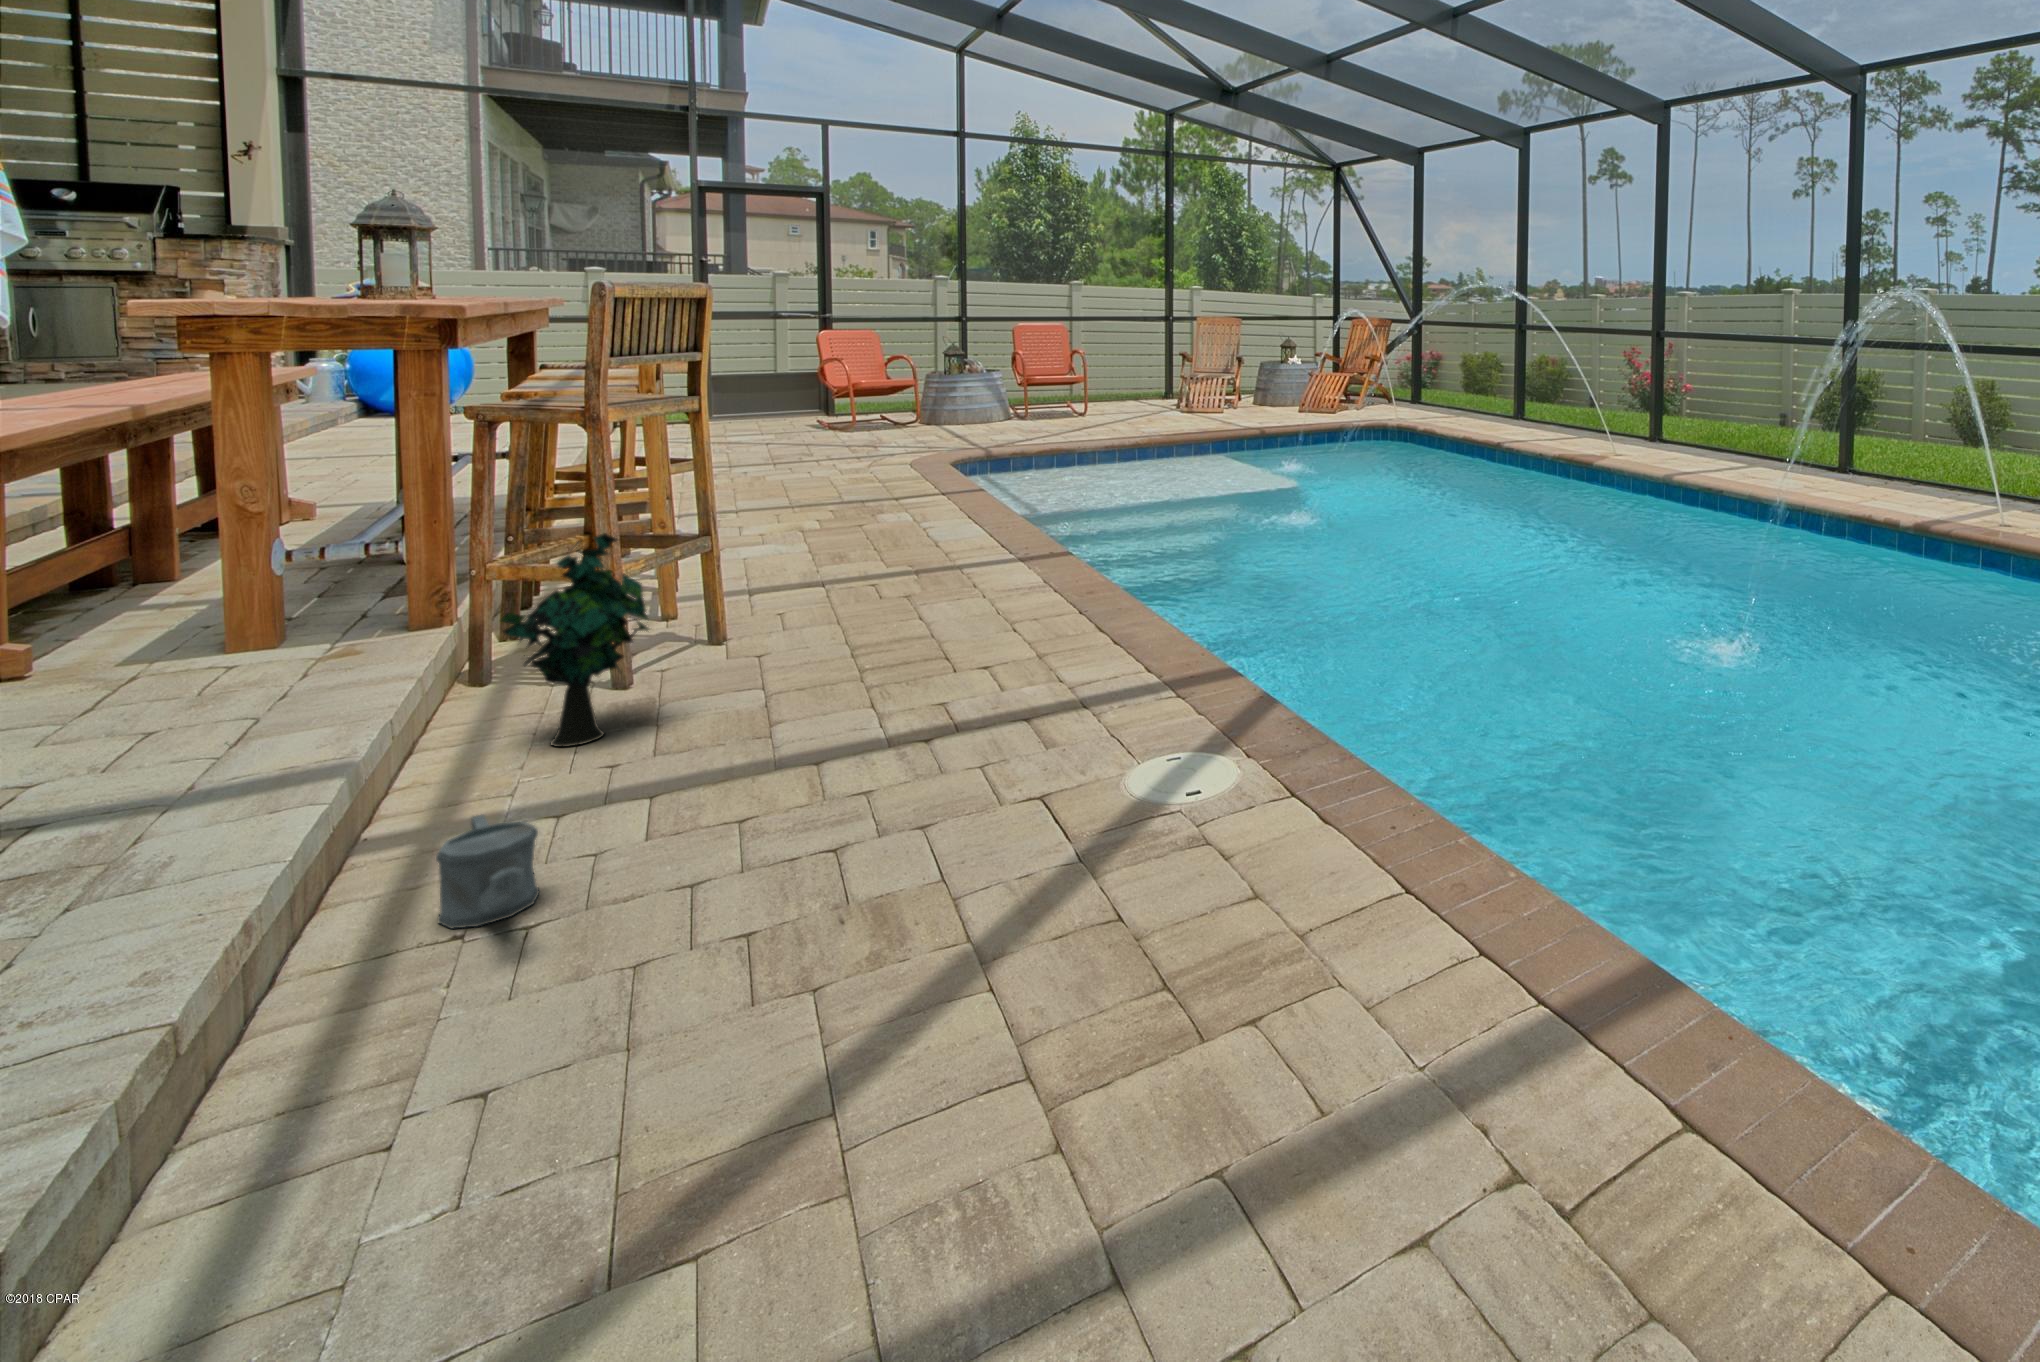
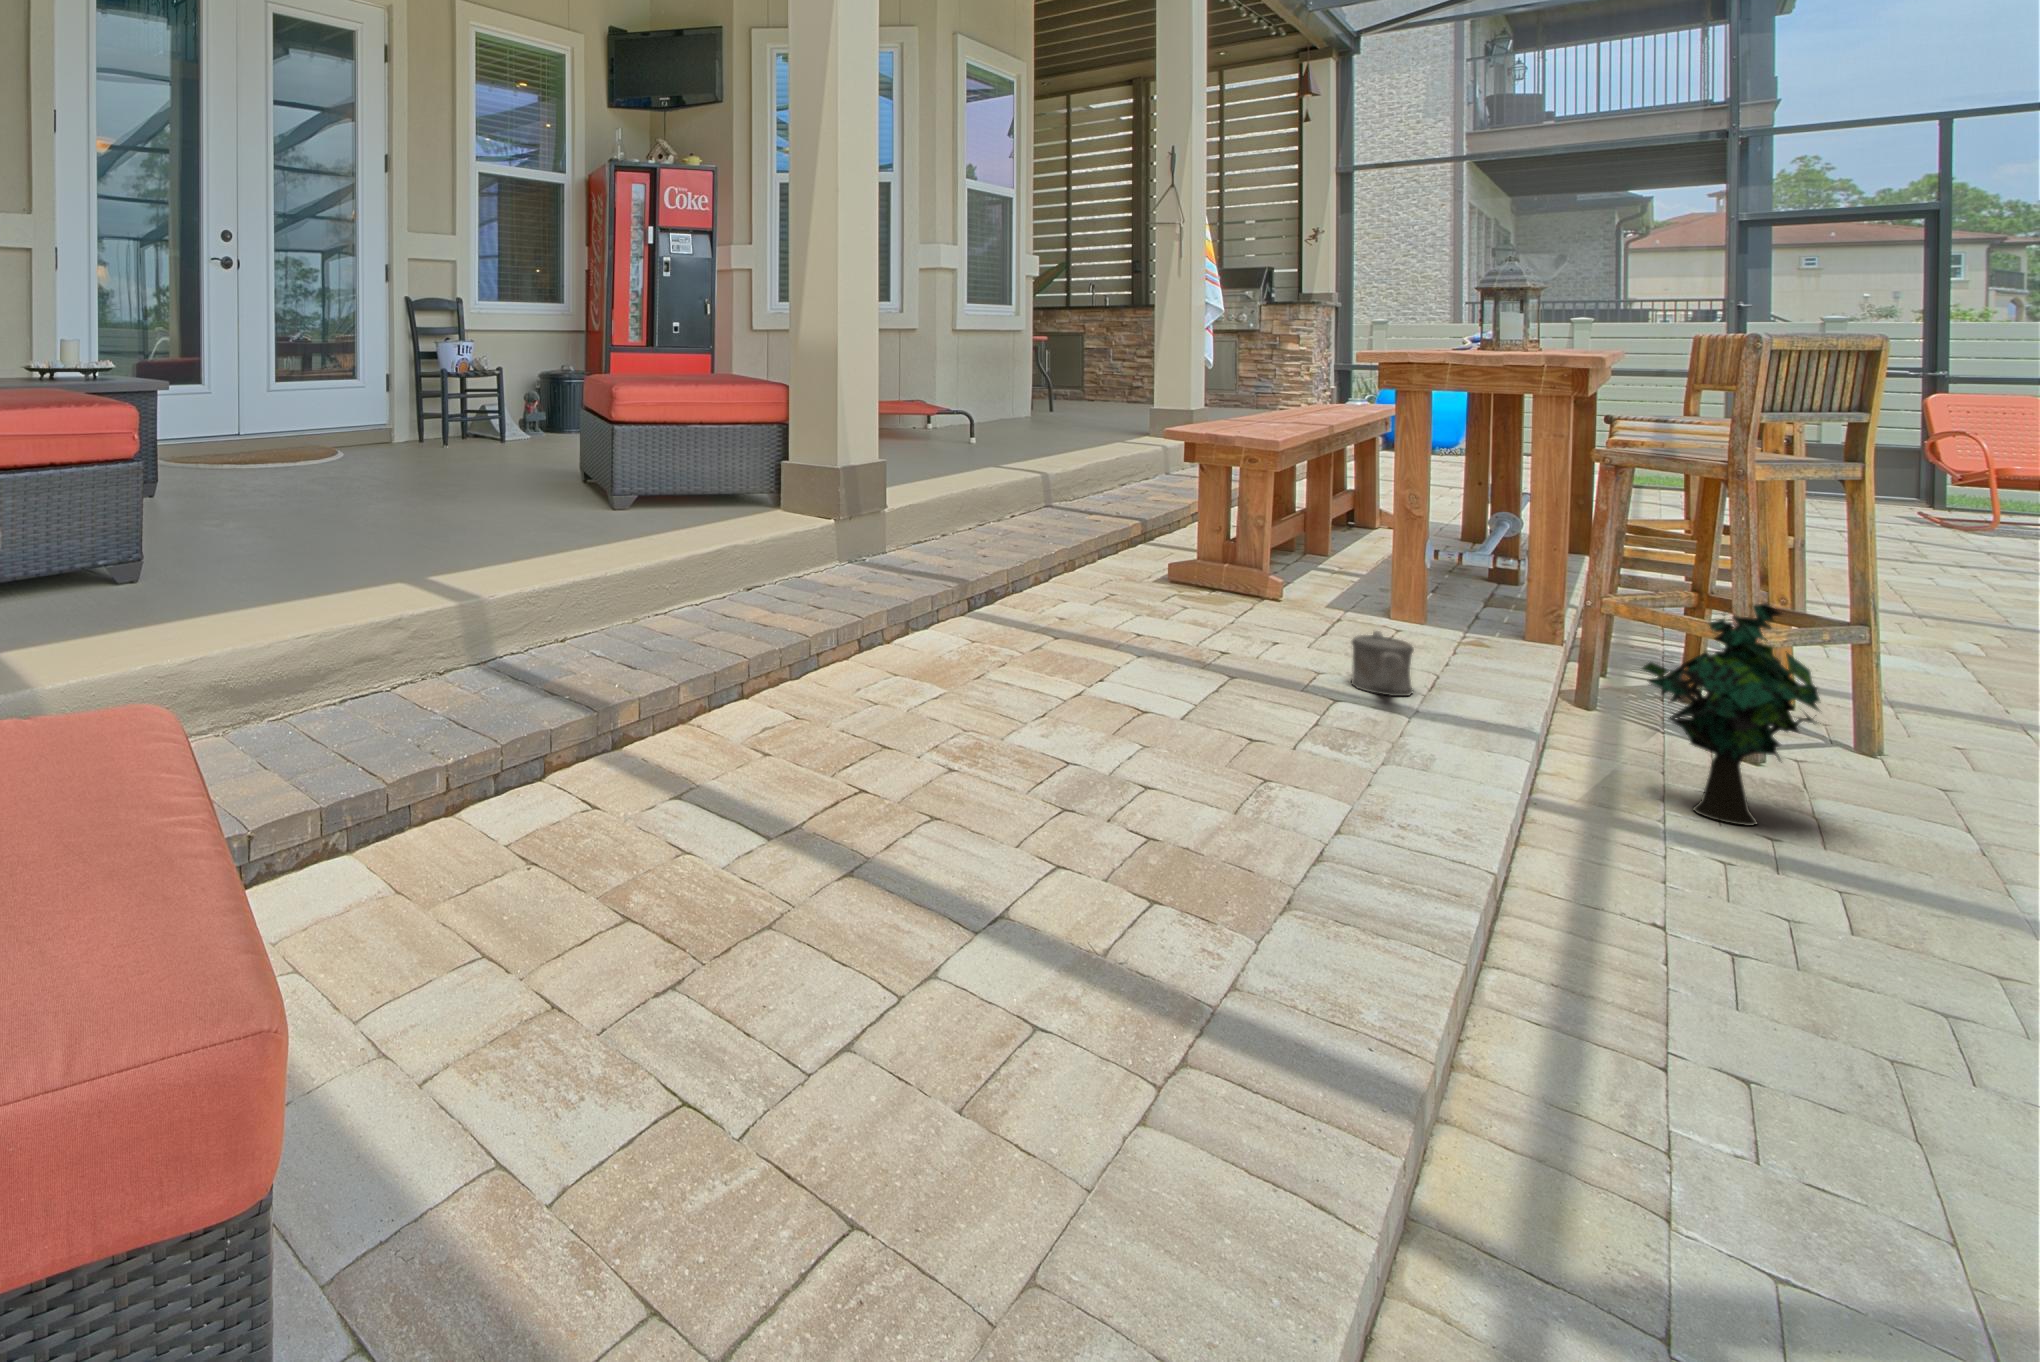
watering can: present [436,815,539,928] -> present [1351,631,1414,696]

